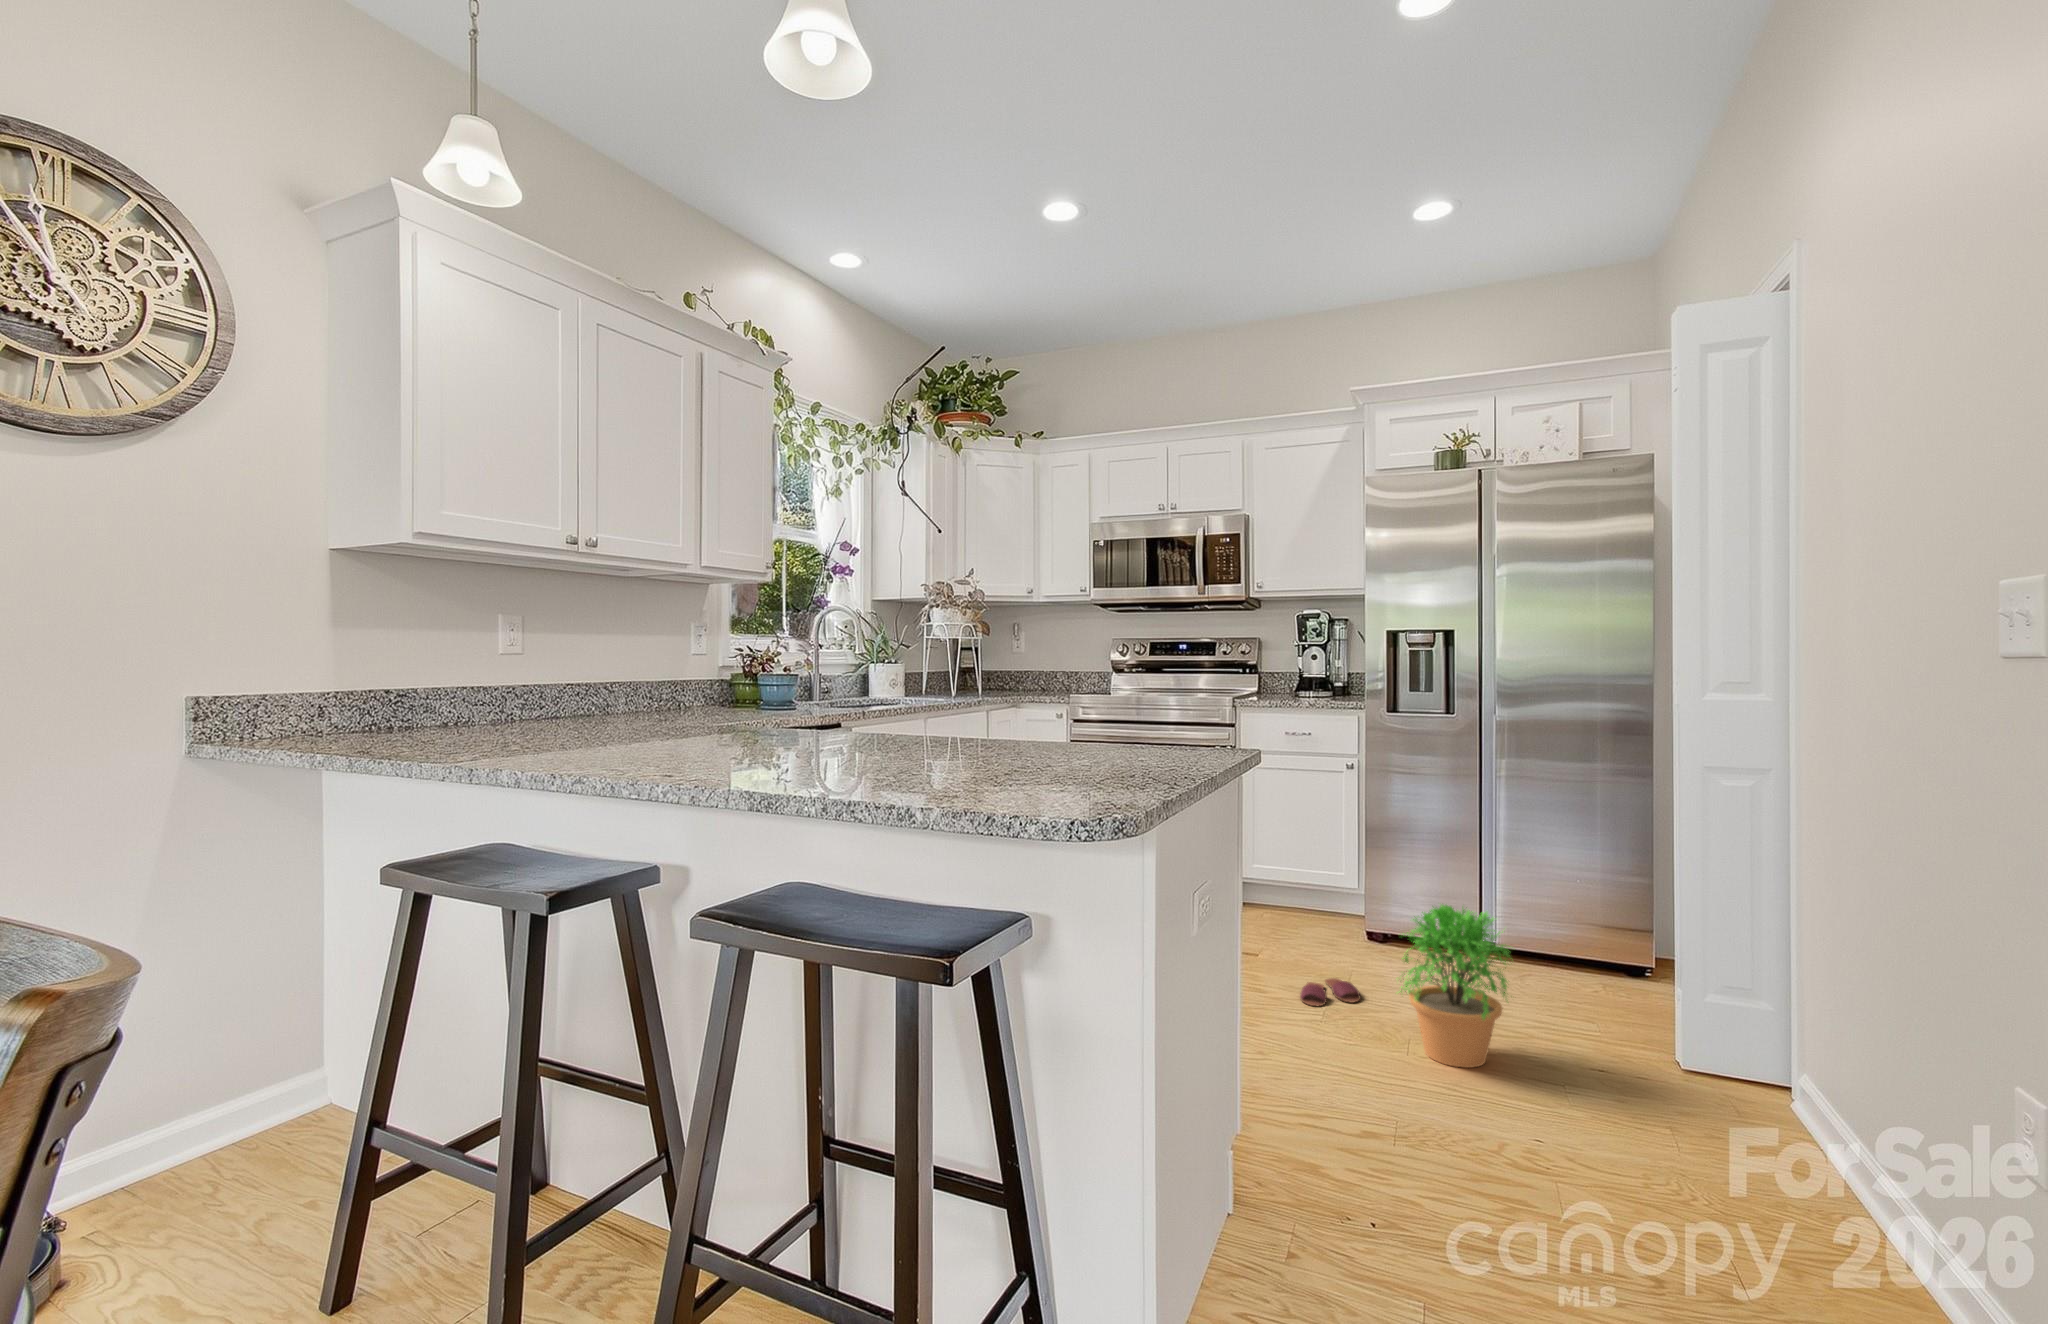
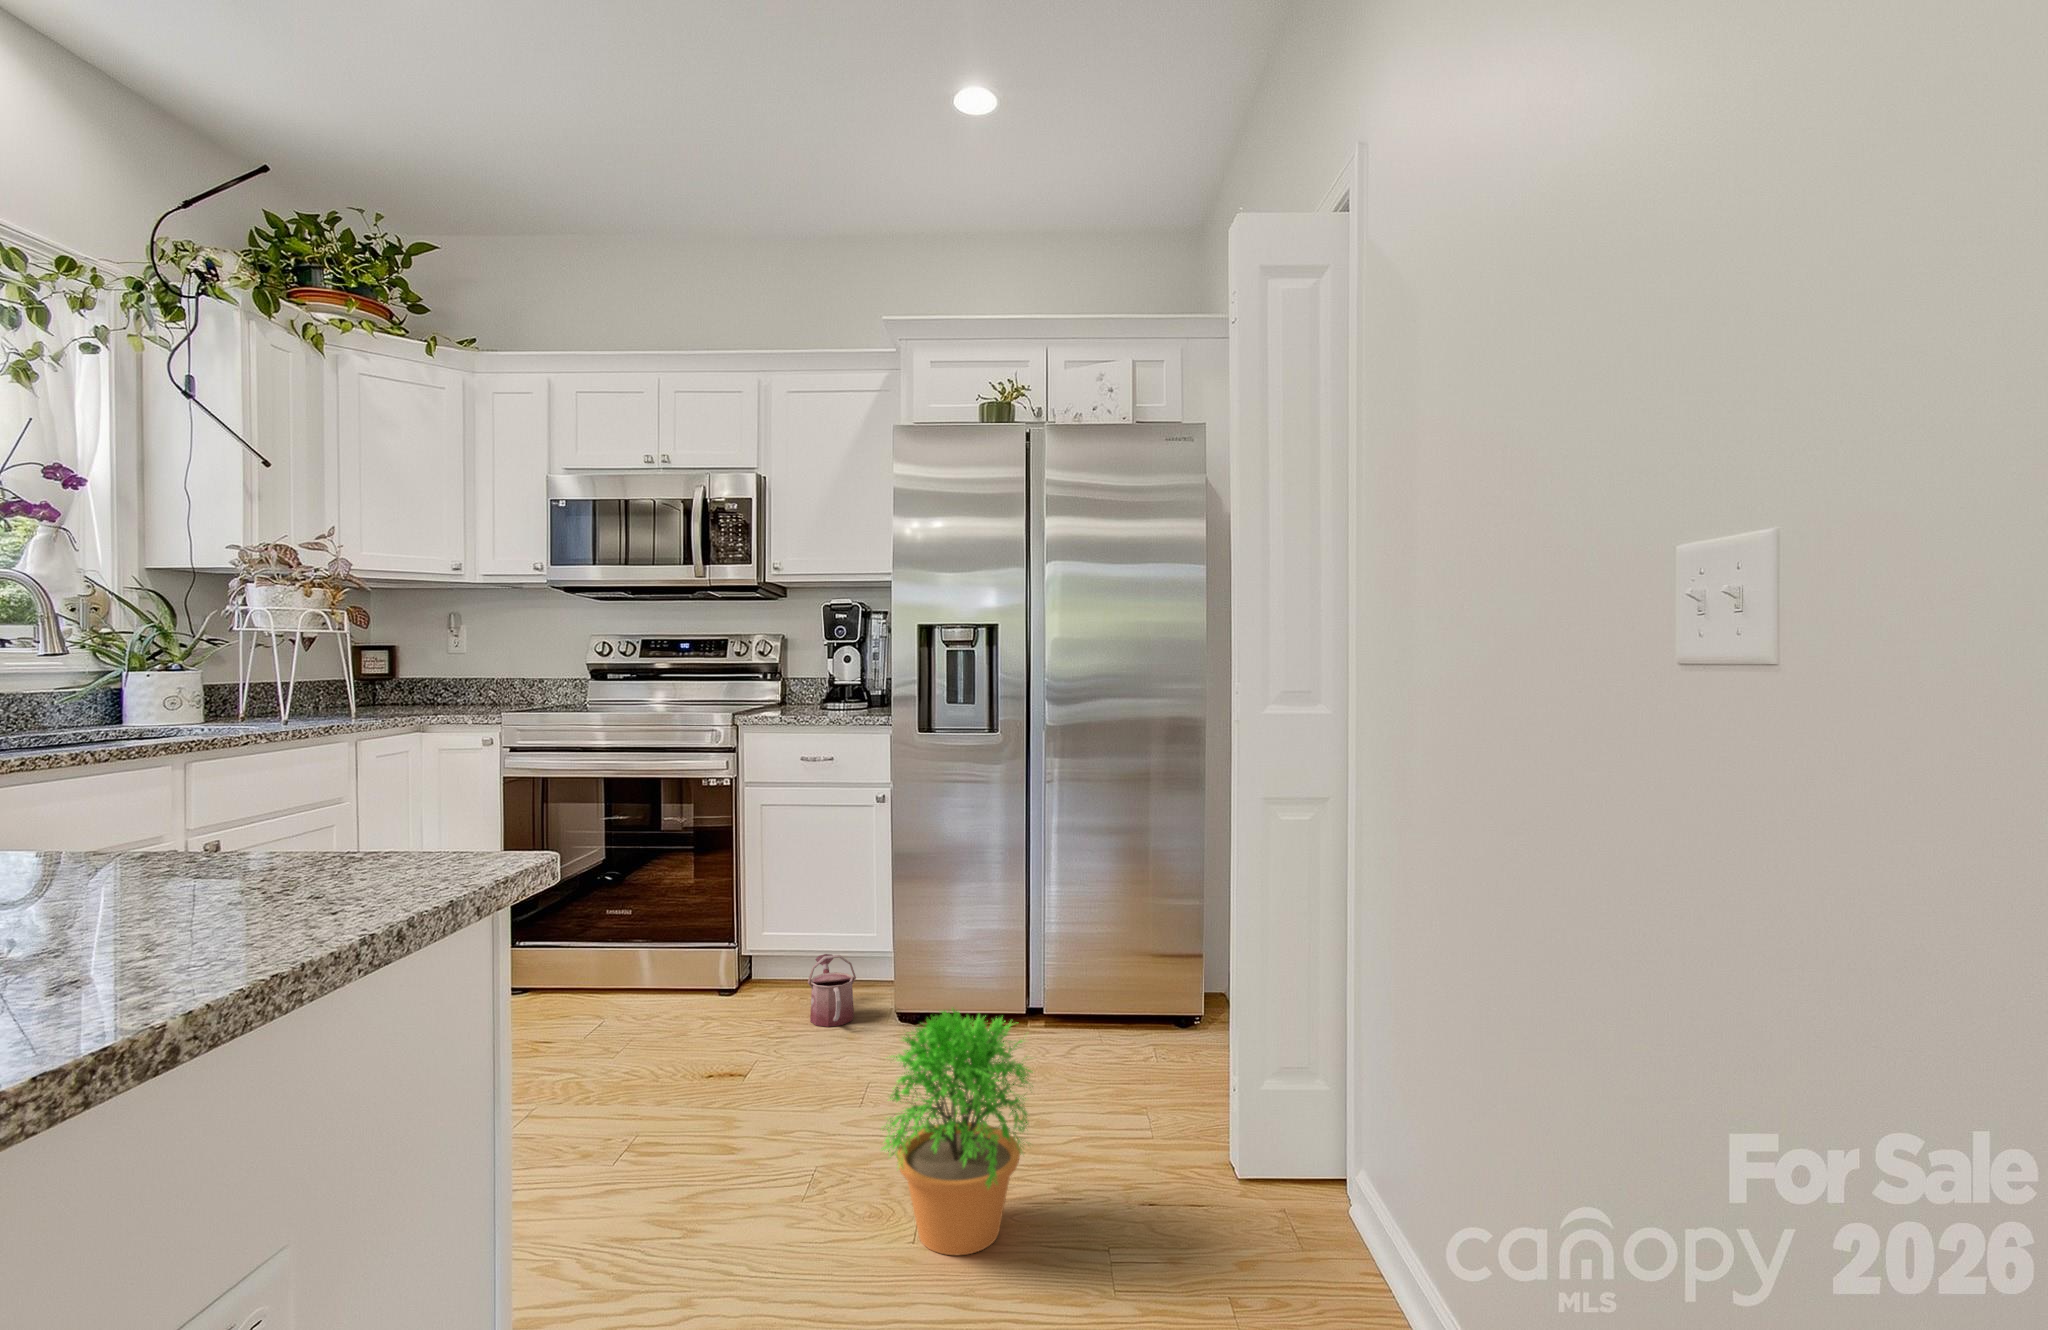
watering can: none [1298,882,1335,934] -> present [808,954,856,1027]
slippers: present [1300,978,1361,1006] -> none [767,1106,855,1167]

